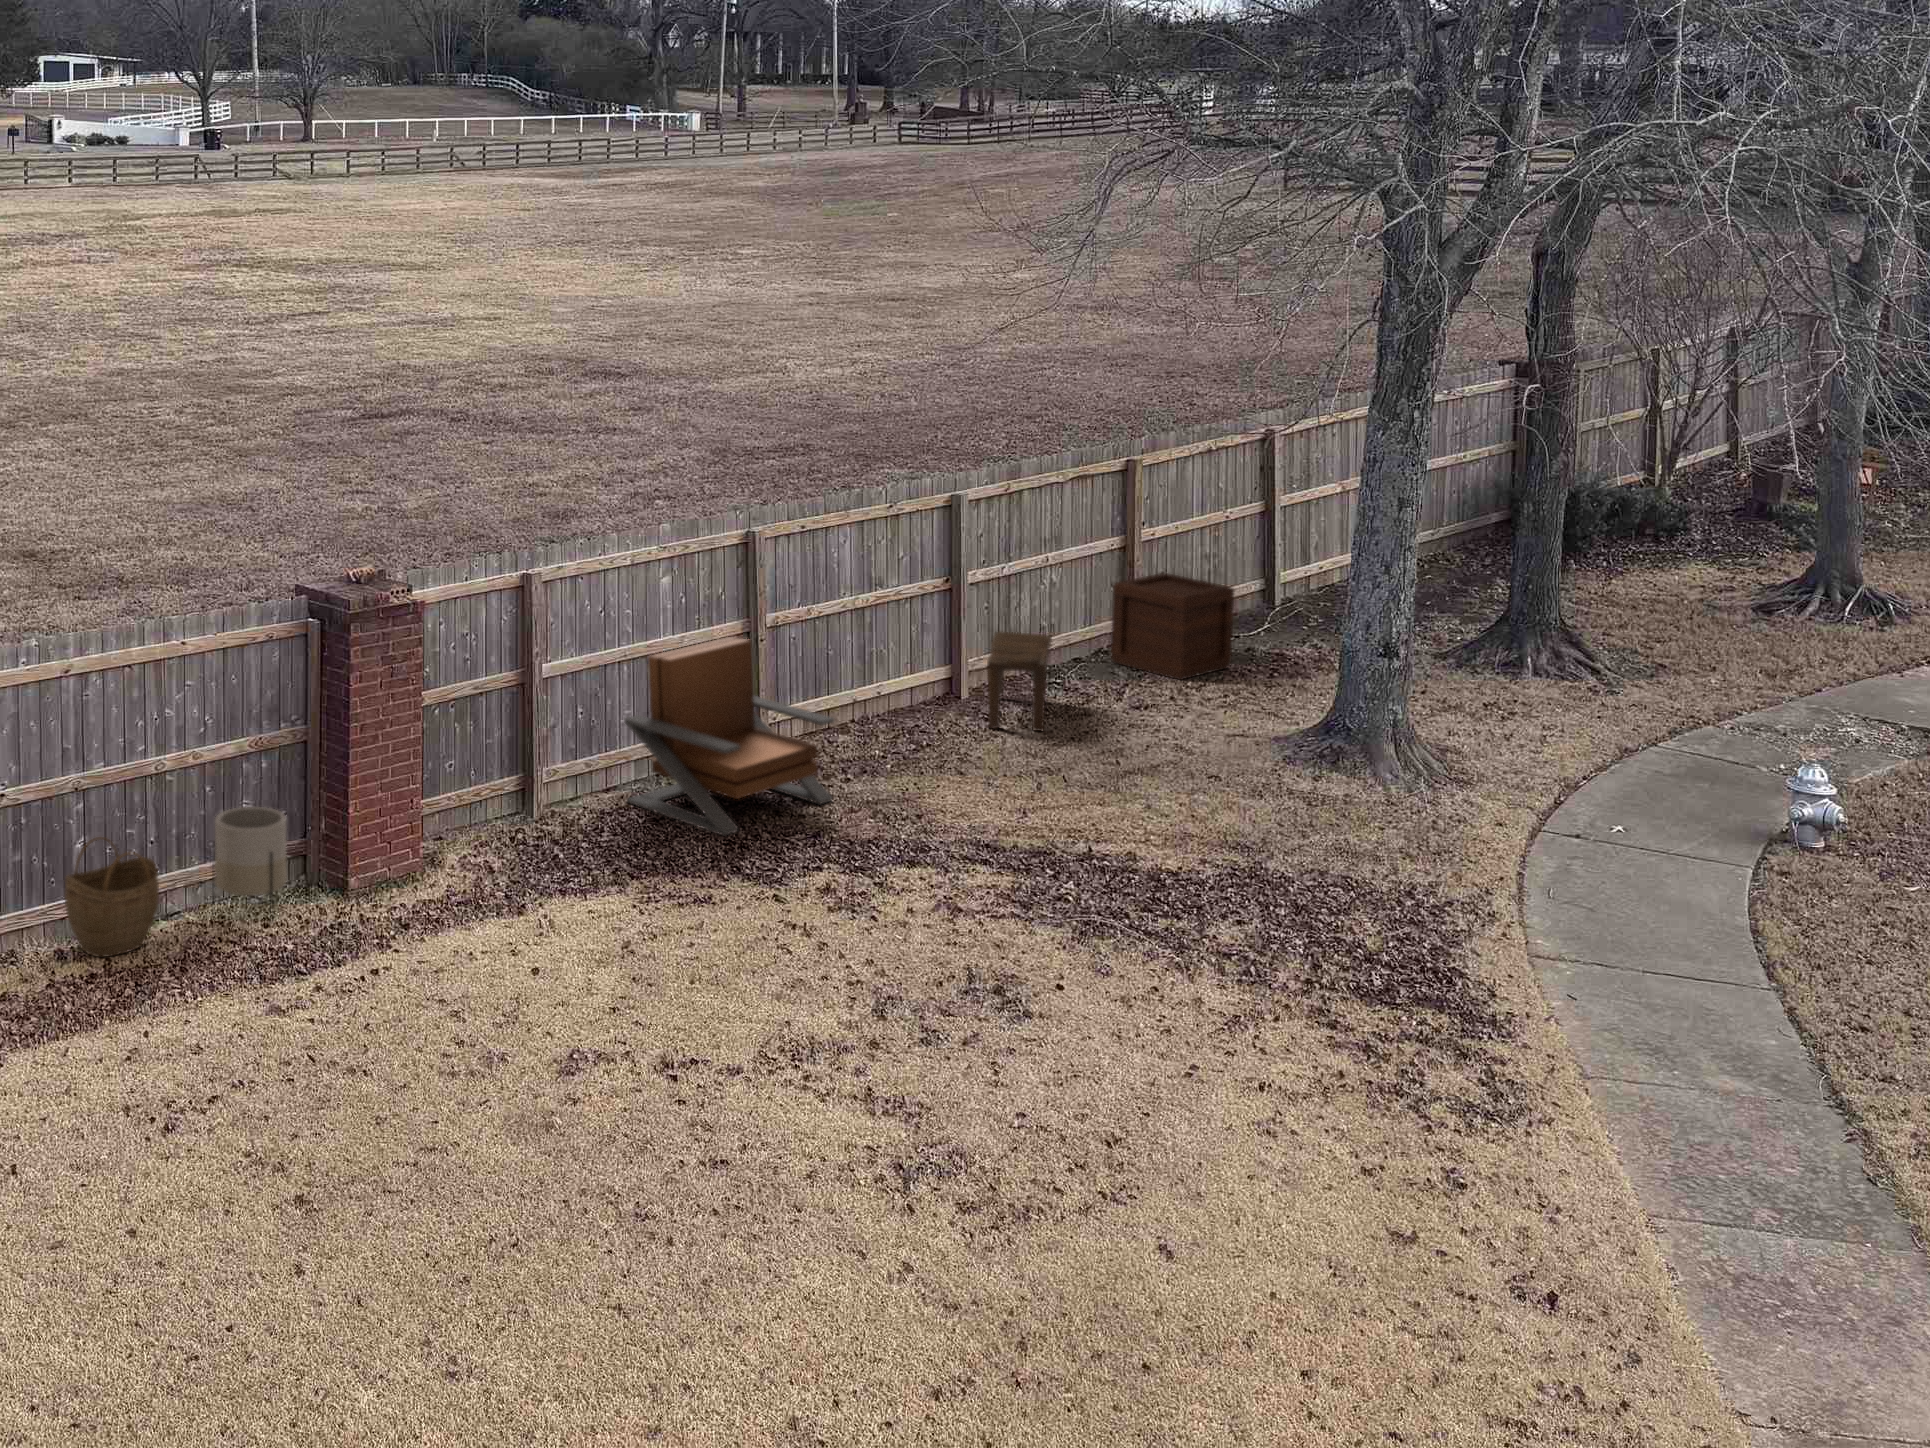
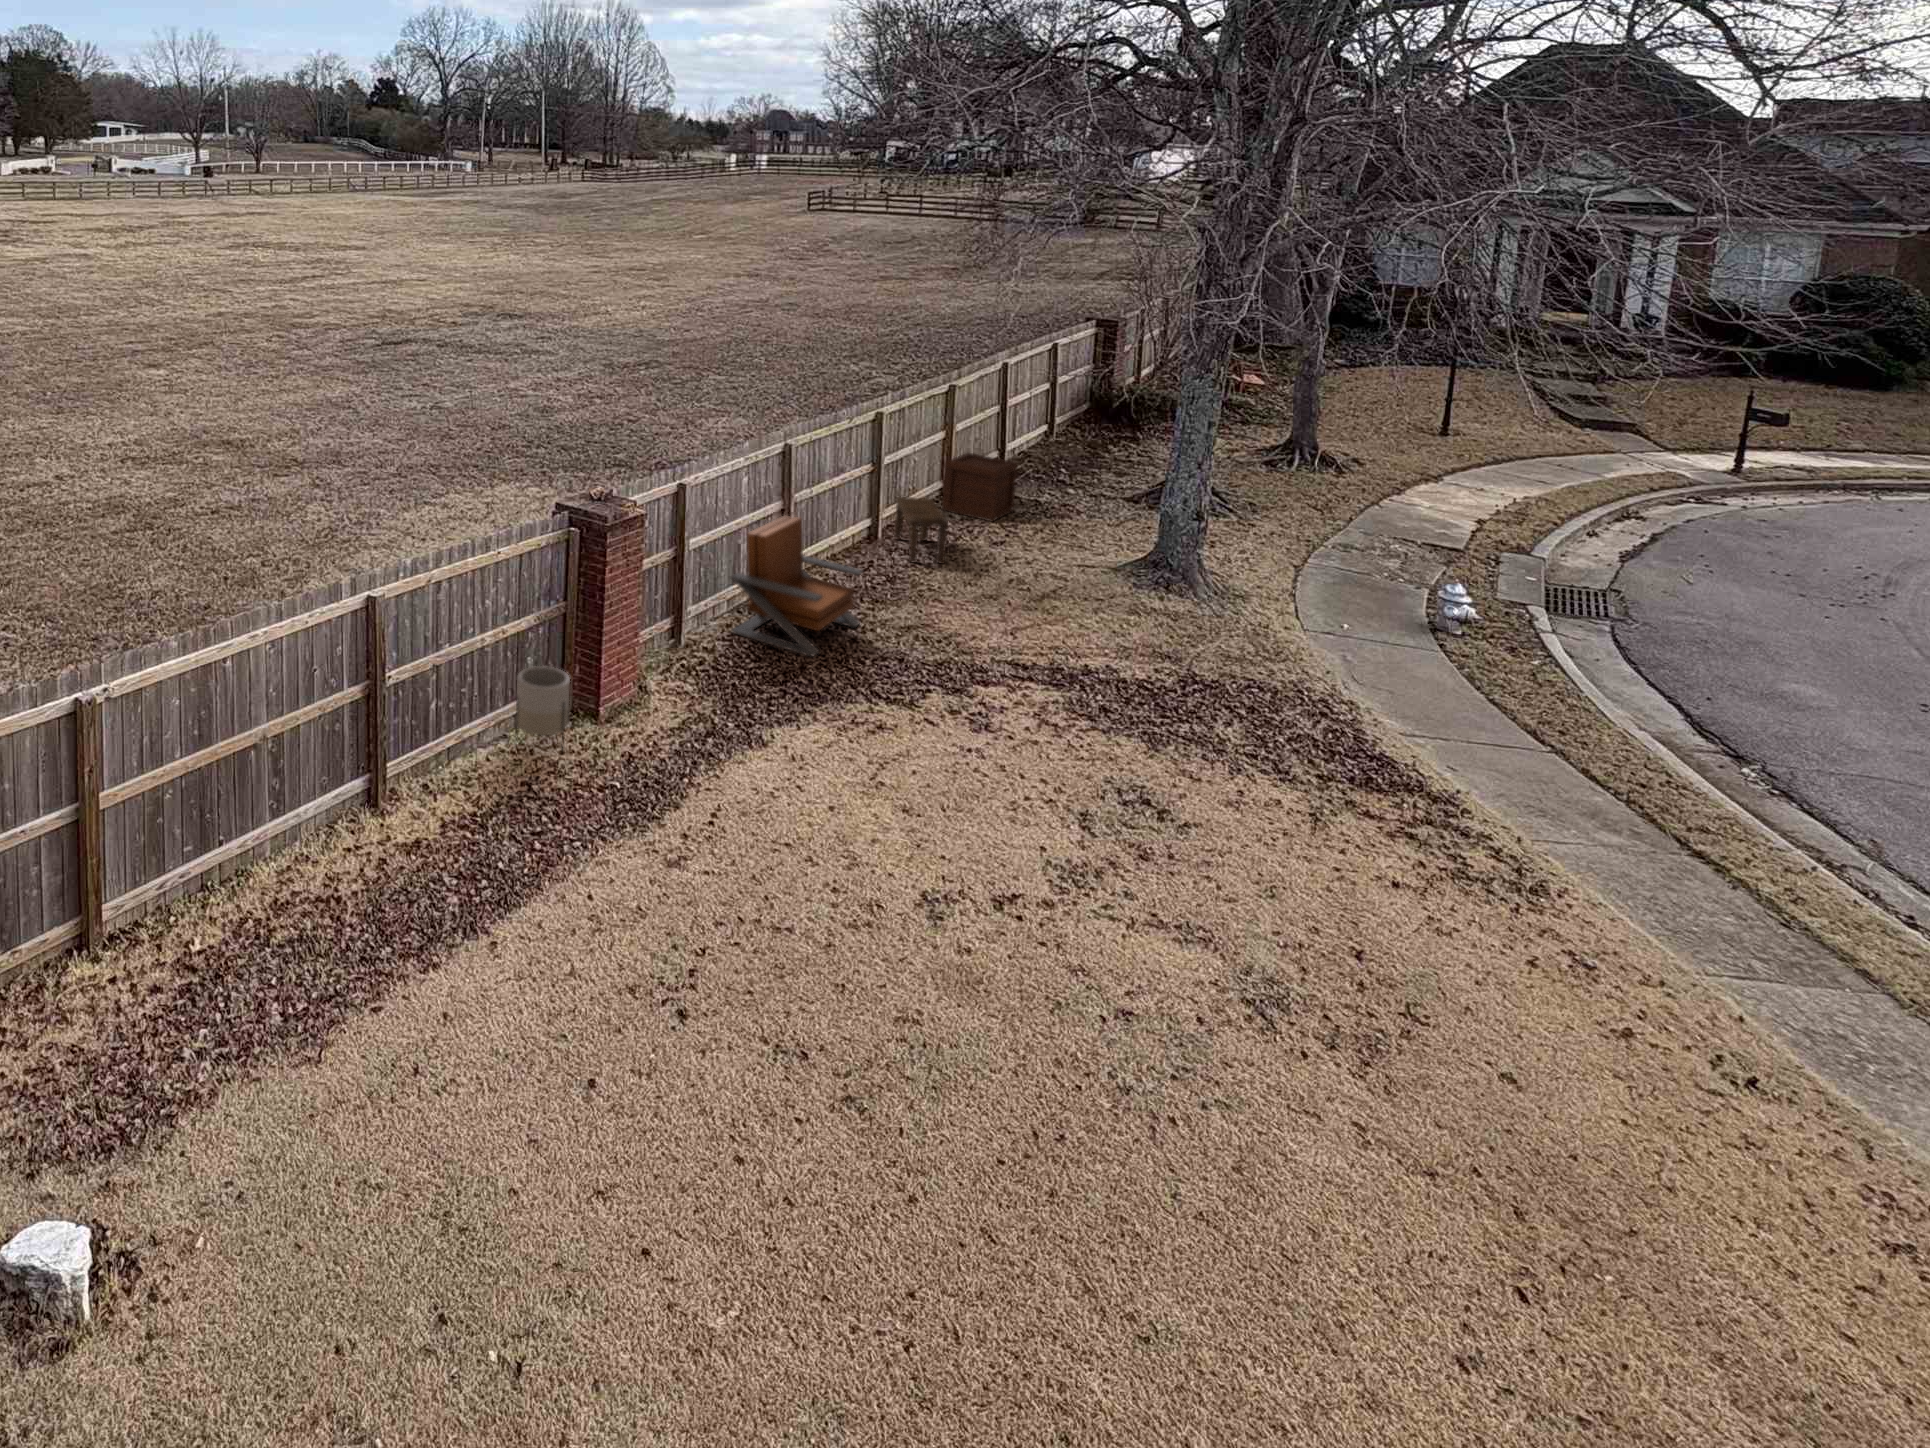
woven basket: present [65,837,159,957] -> none [427,702,495,795]

